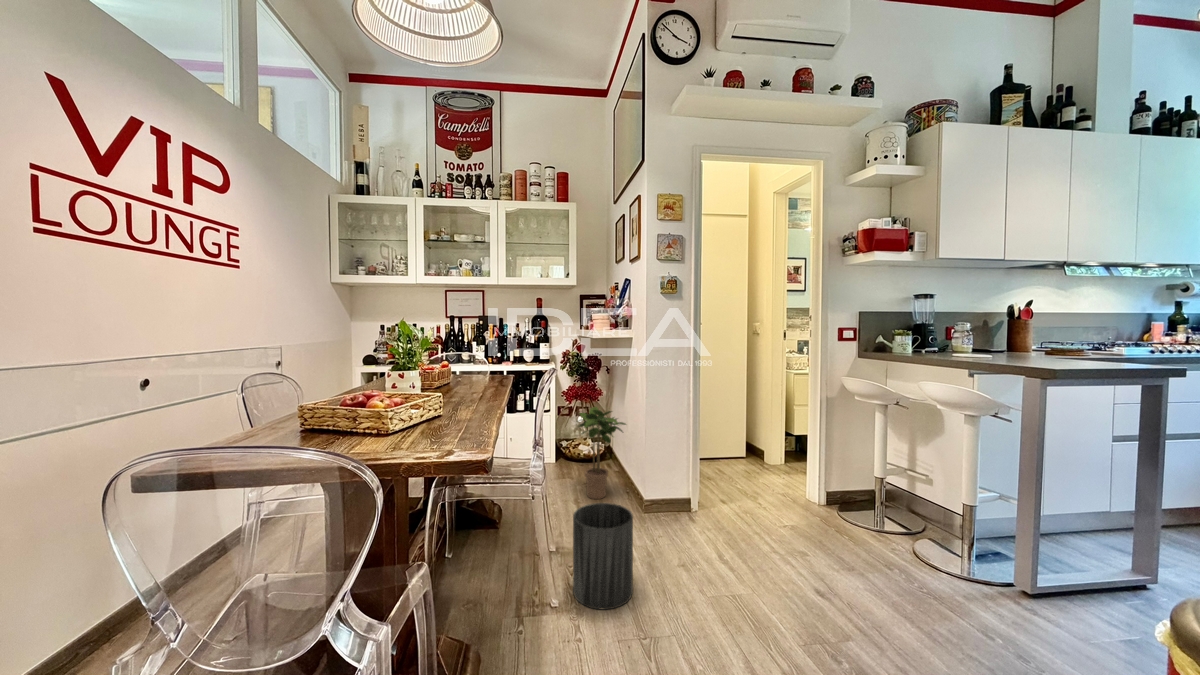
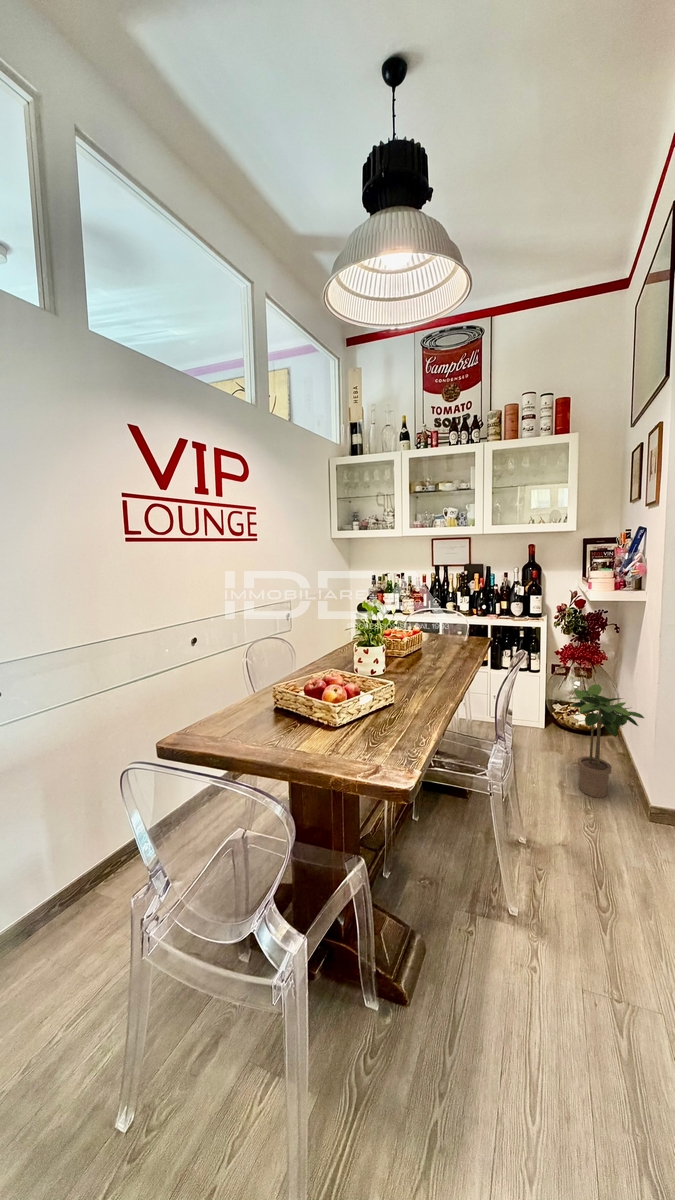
trash can: present [573,503,633,610] -> none [548,837,646,996]

